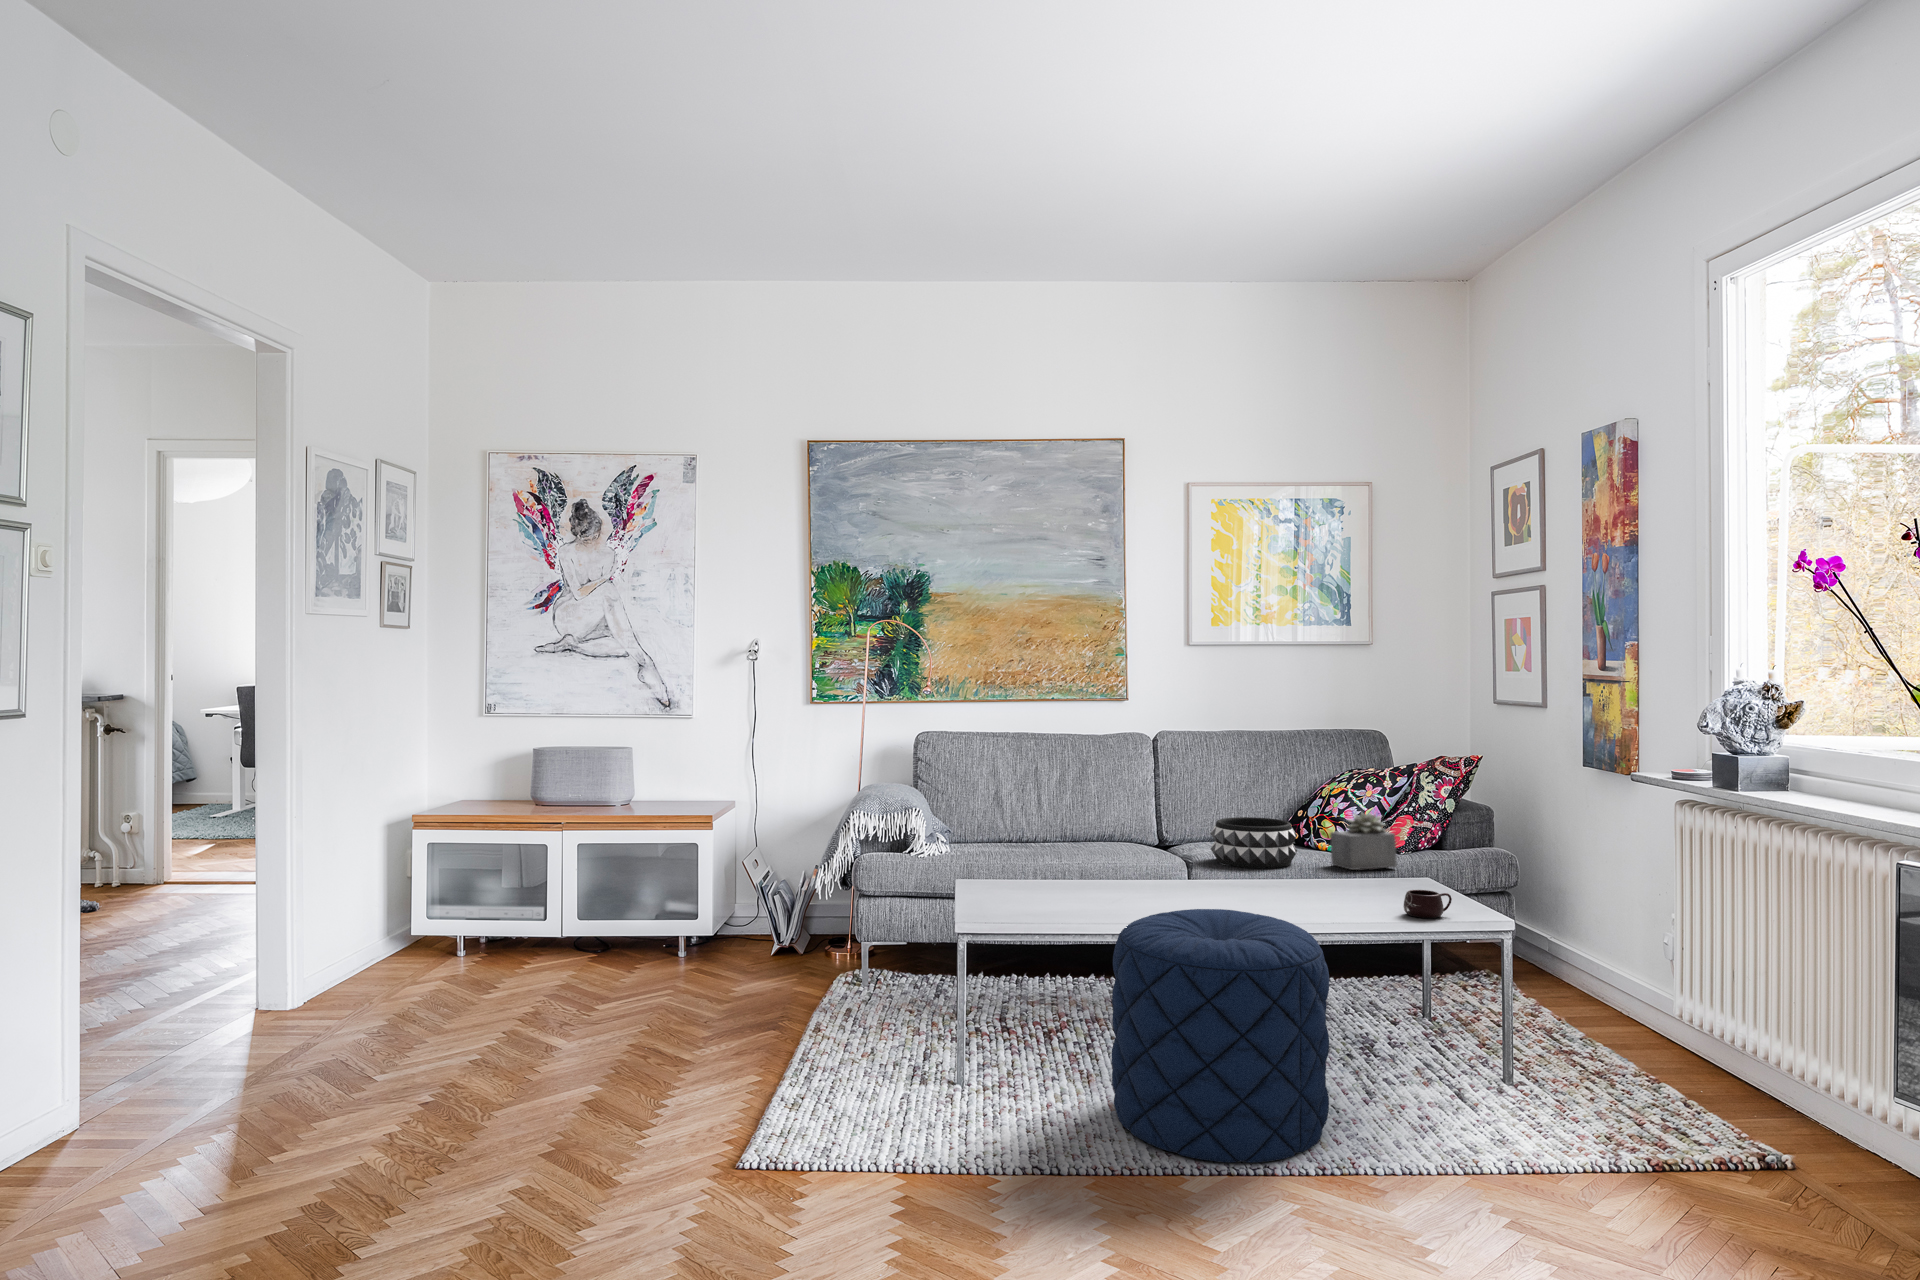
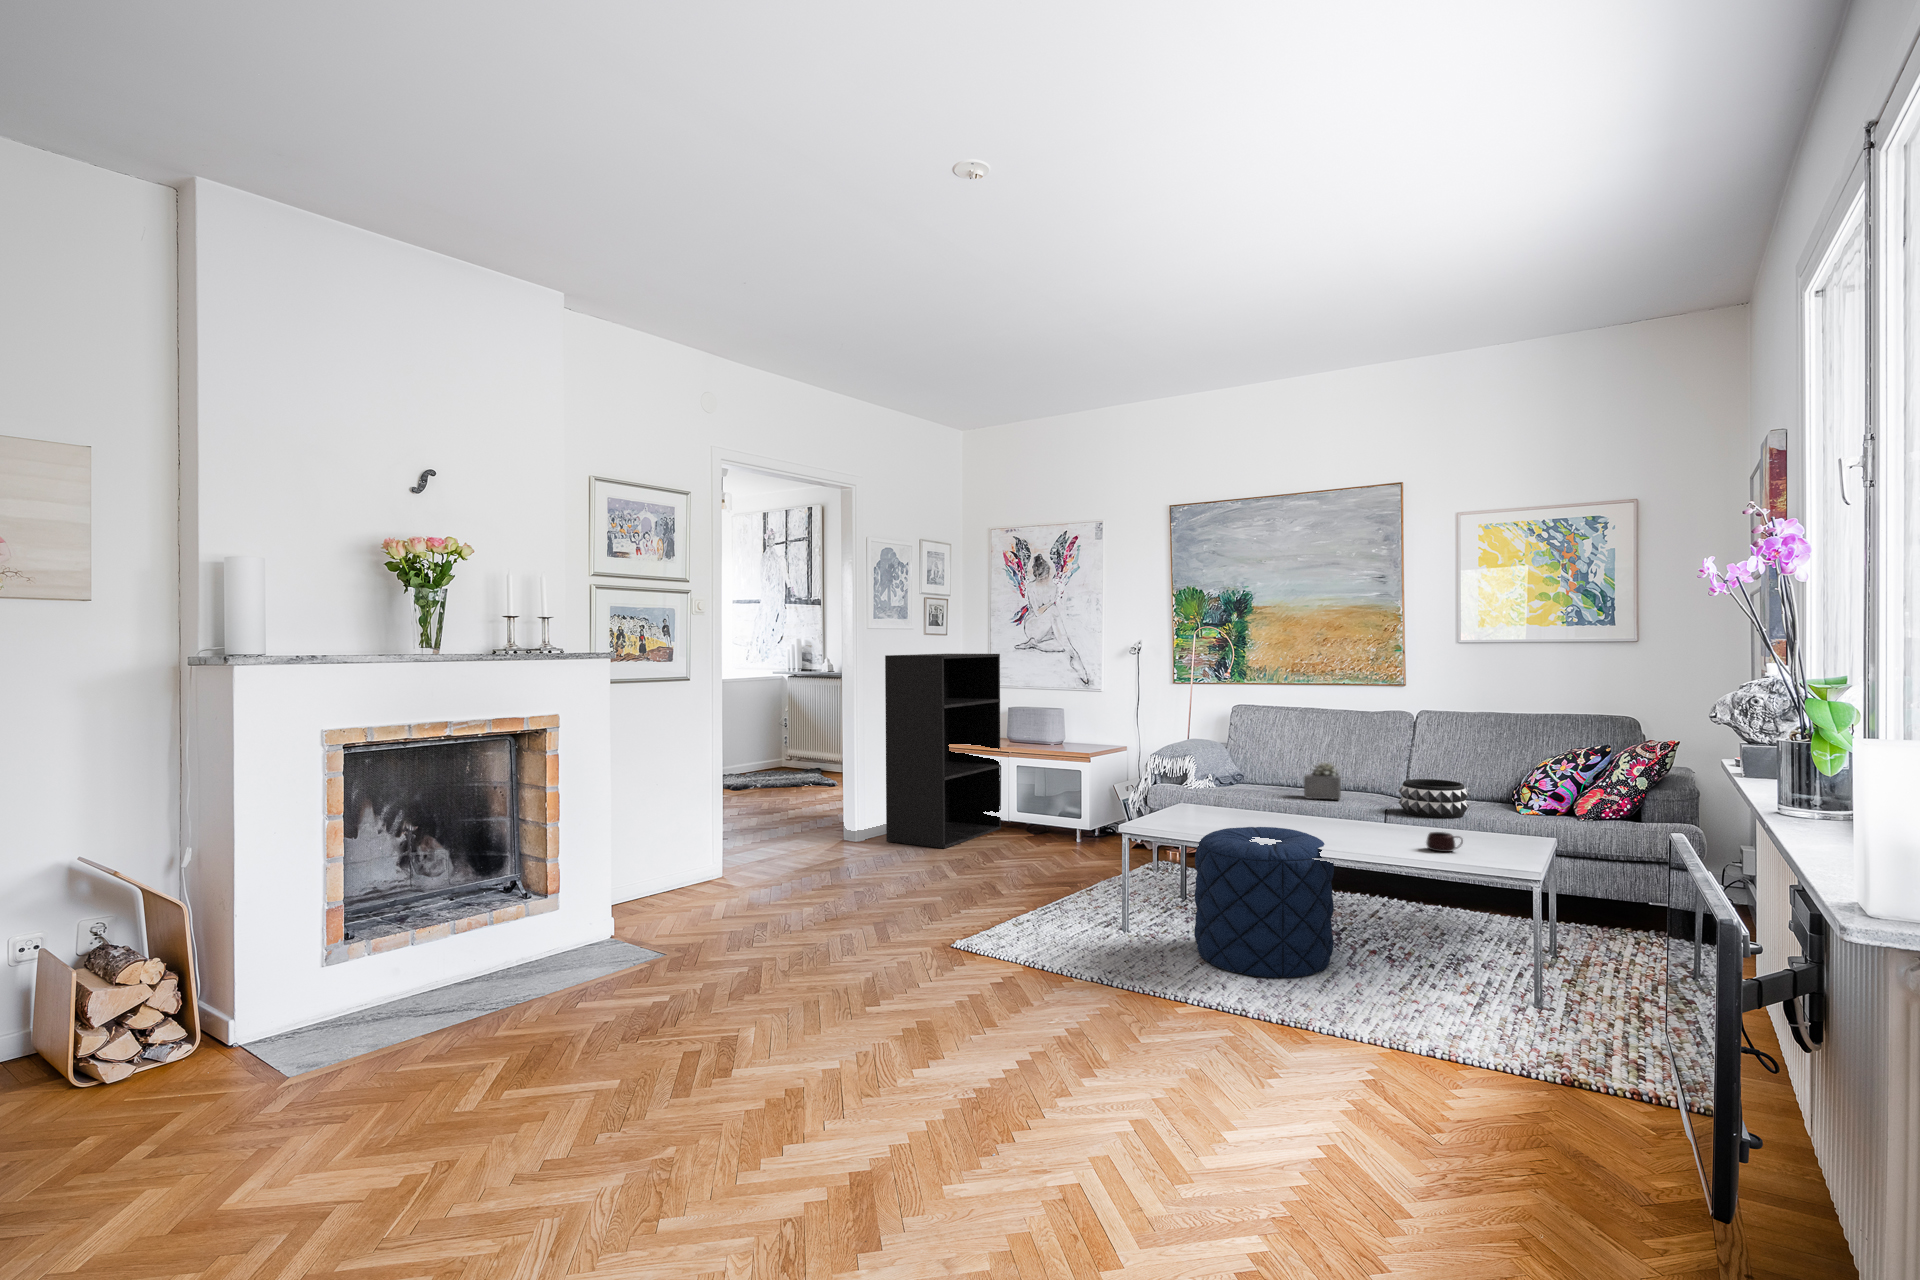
bookshelf: none [335,655,537,1014] -> present [885,654,1001,848]
succulent plant: present [1330,812,1397,870] -> present [1304,762,1341,799]

